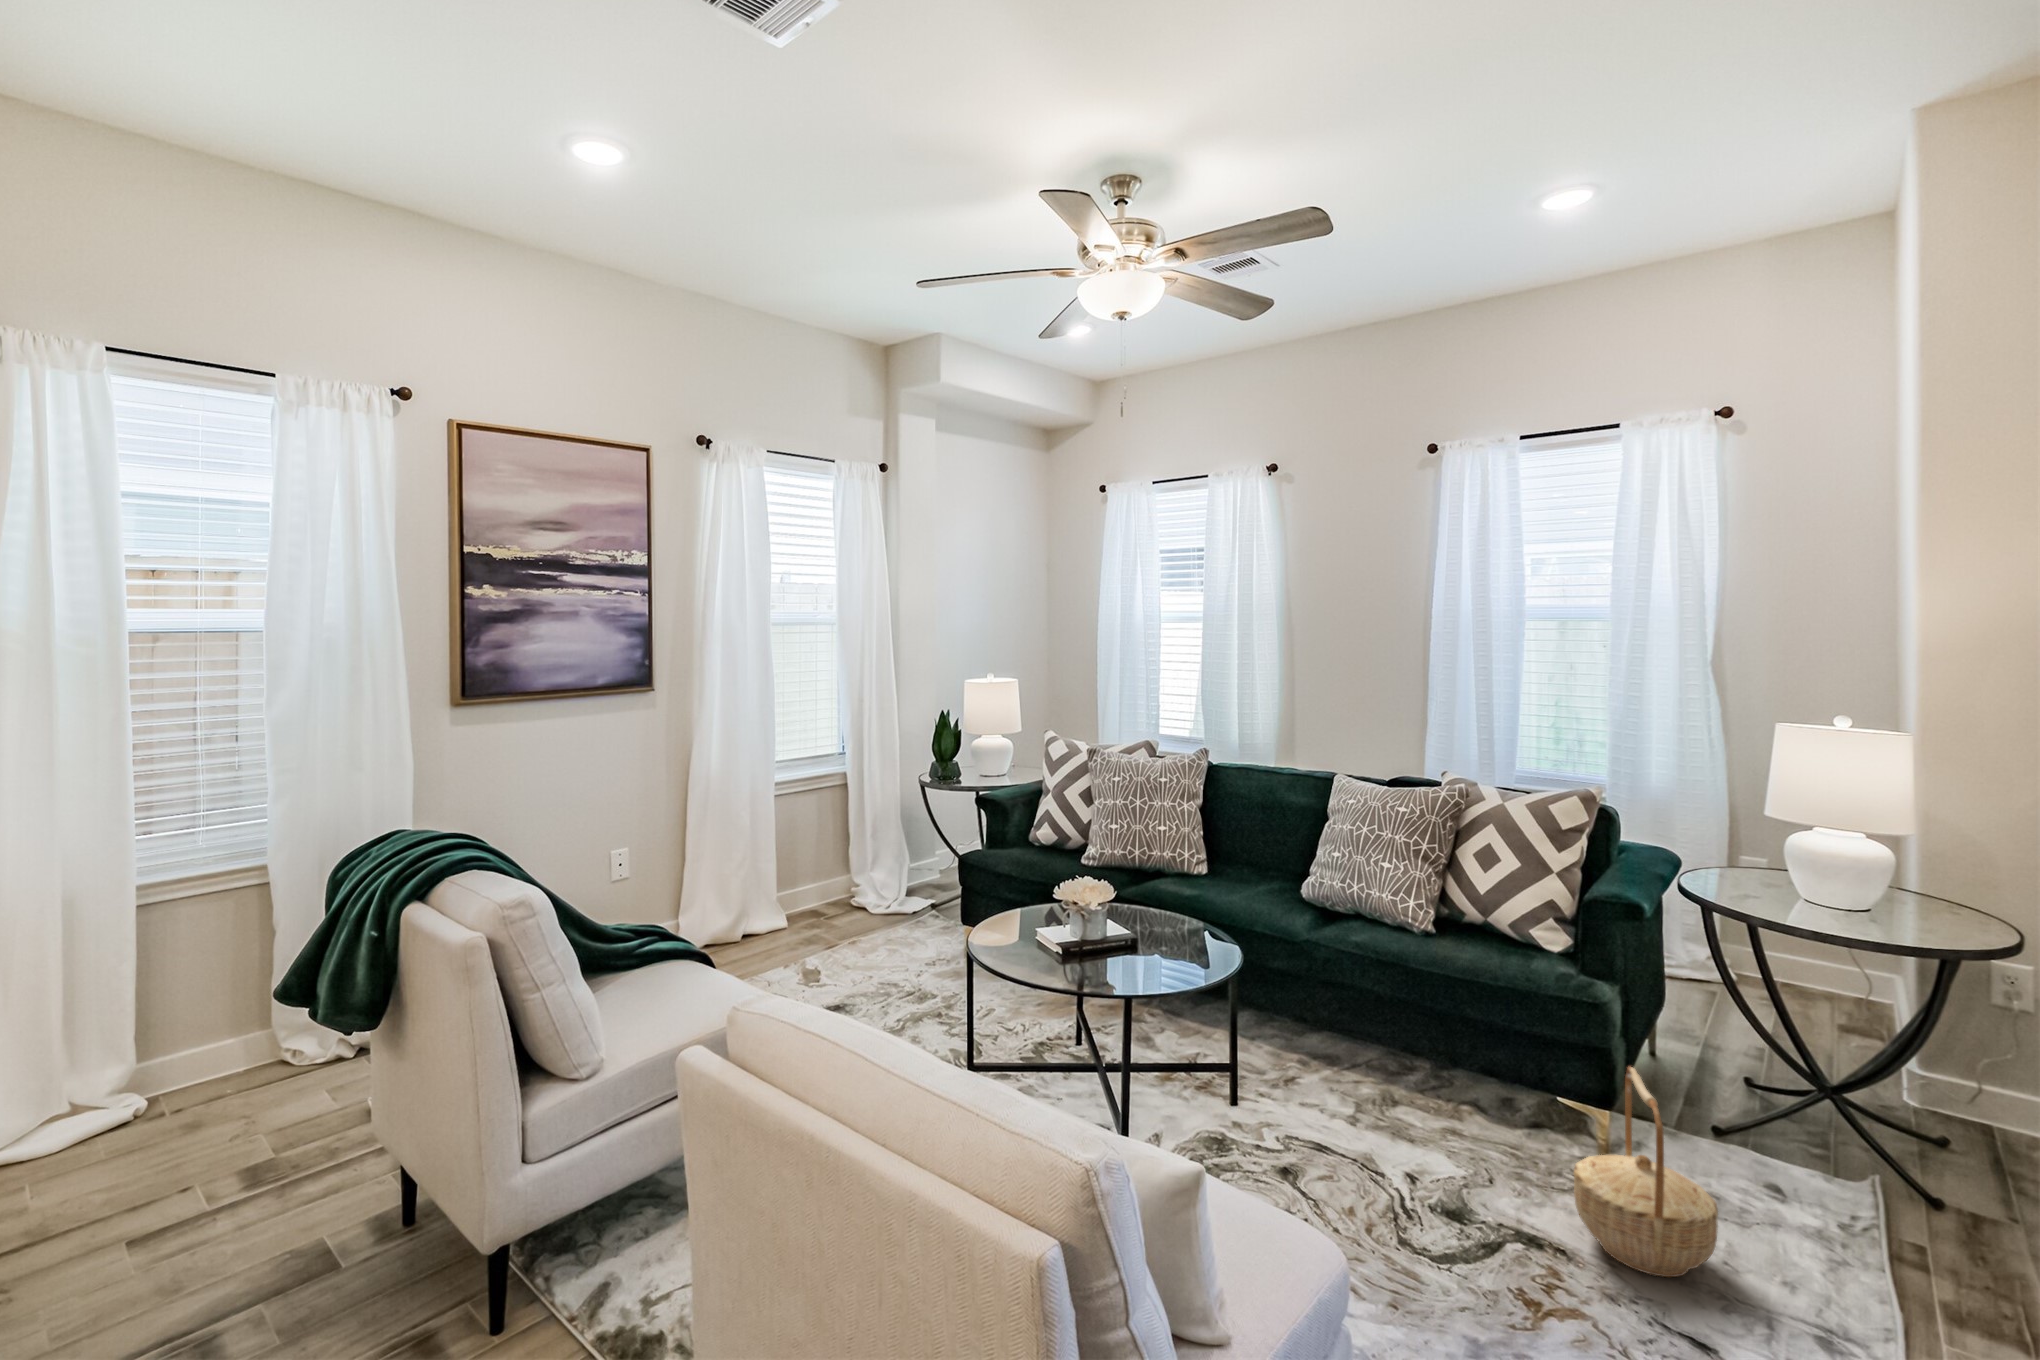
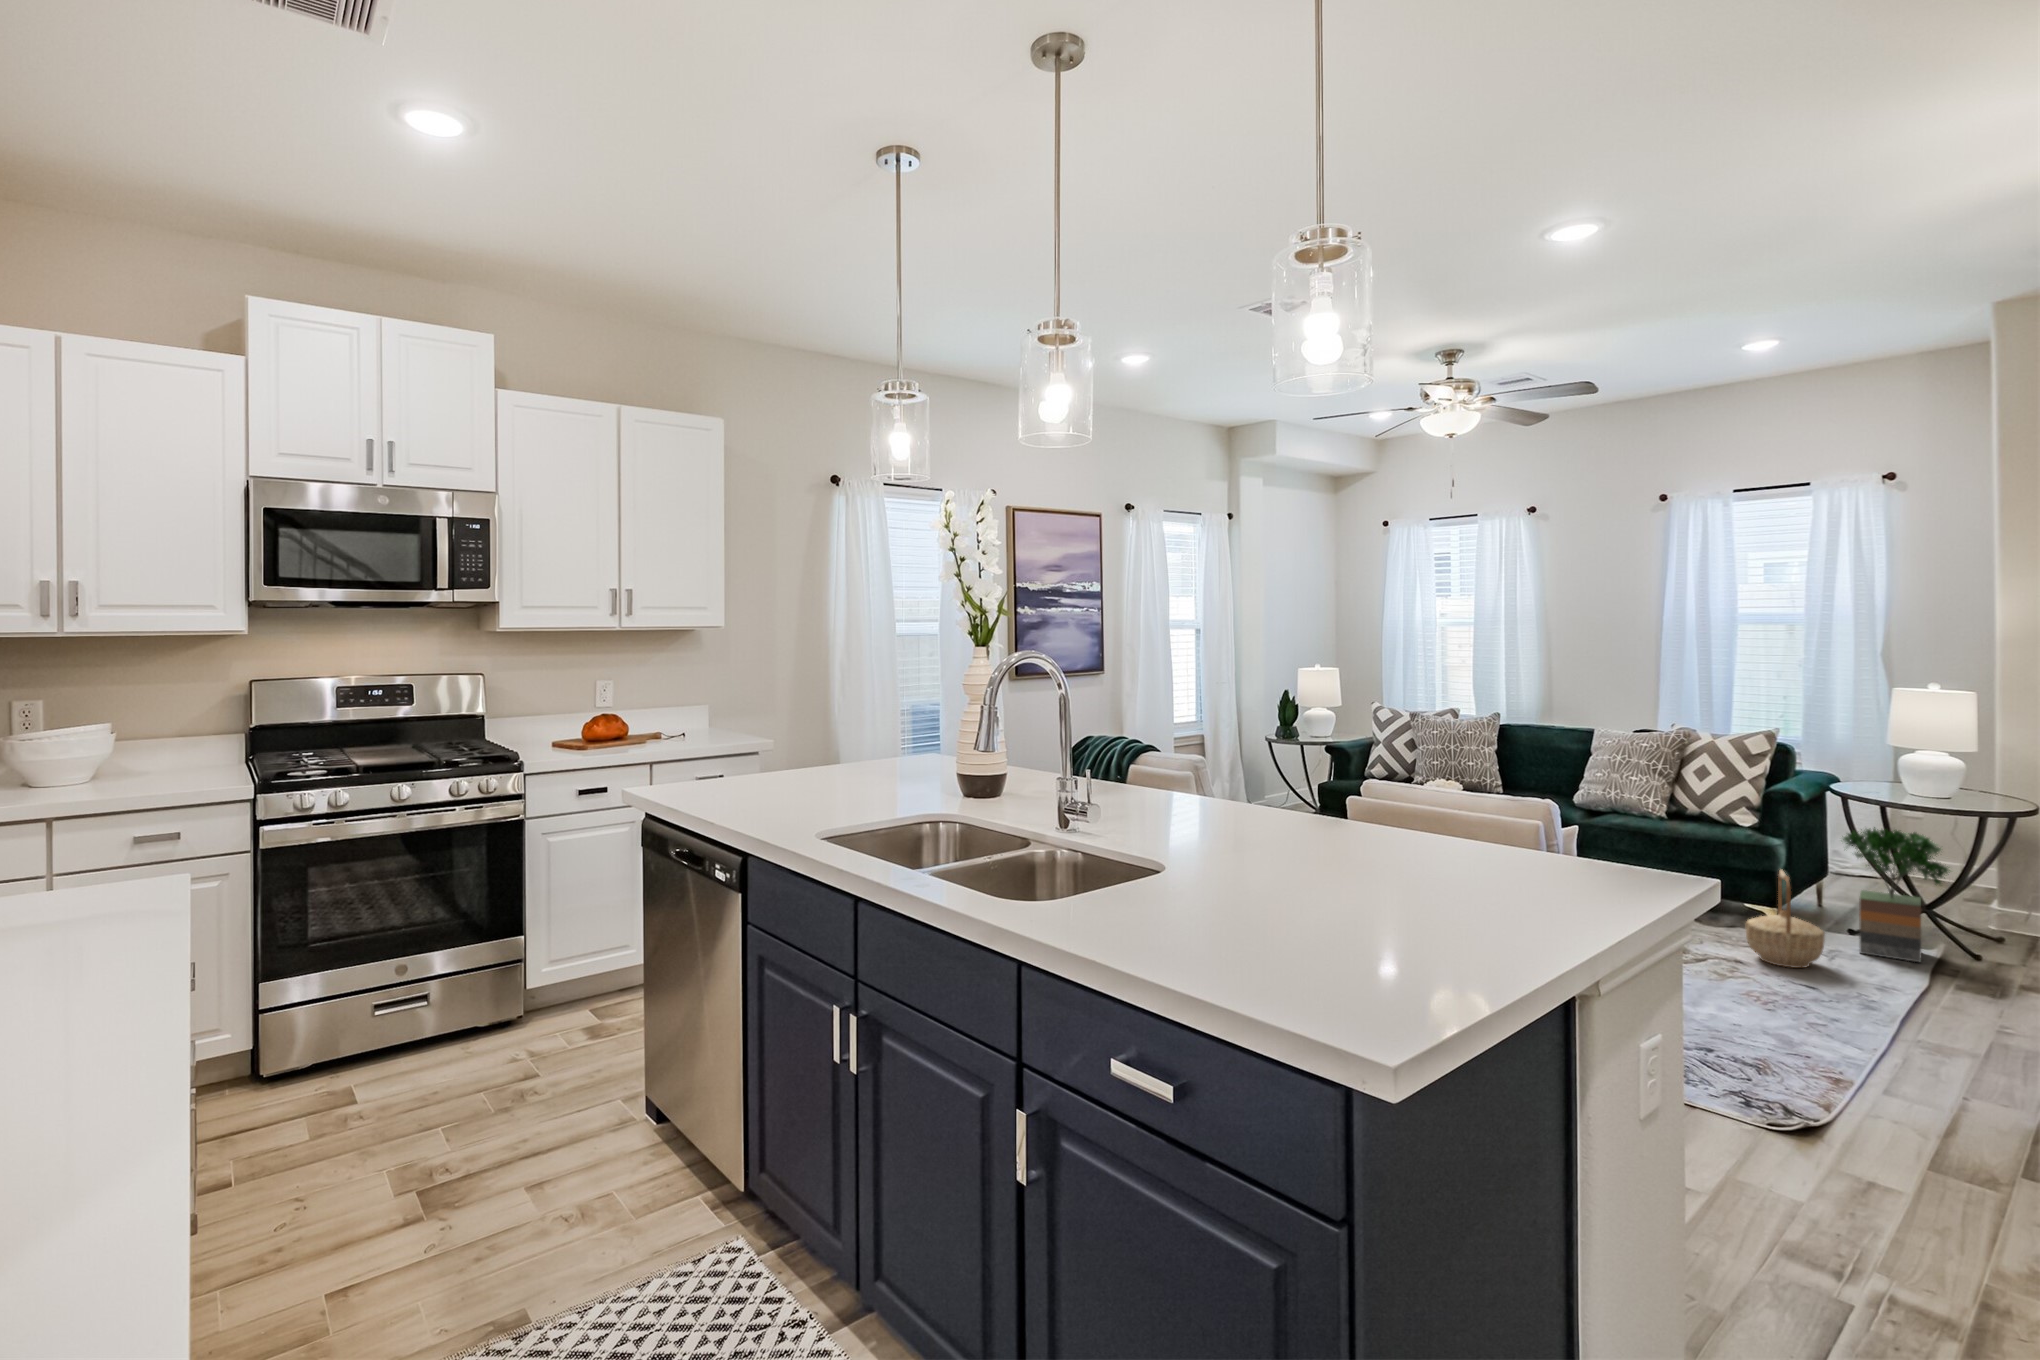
potted tree: none [1713,971,1923,1239] -> present [1843,827,1950,963]

